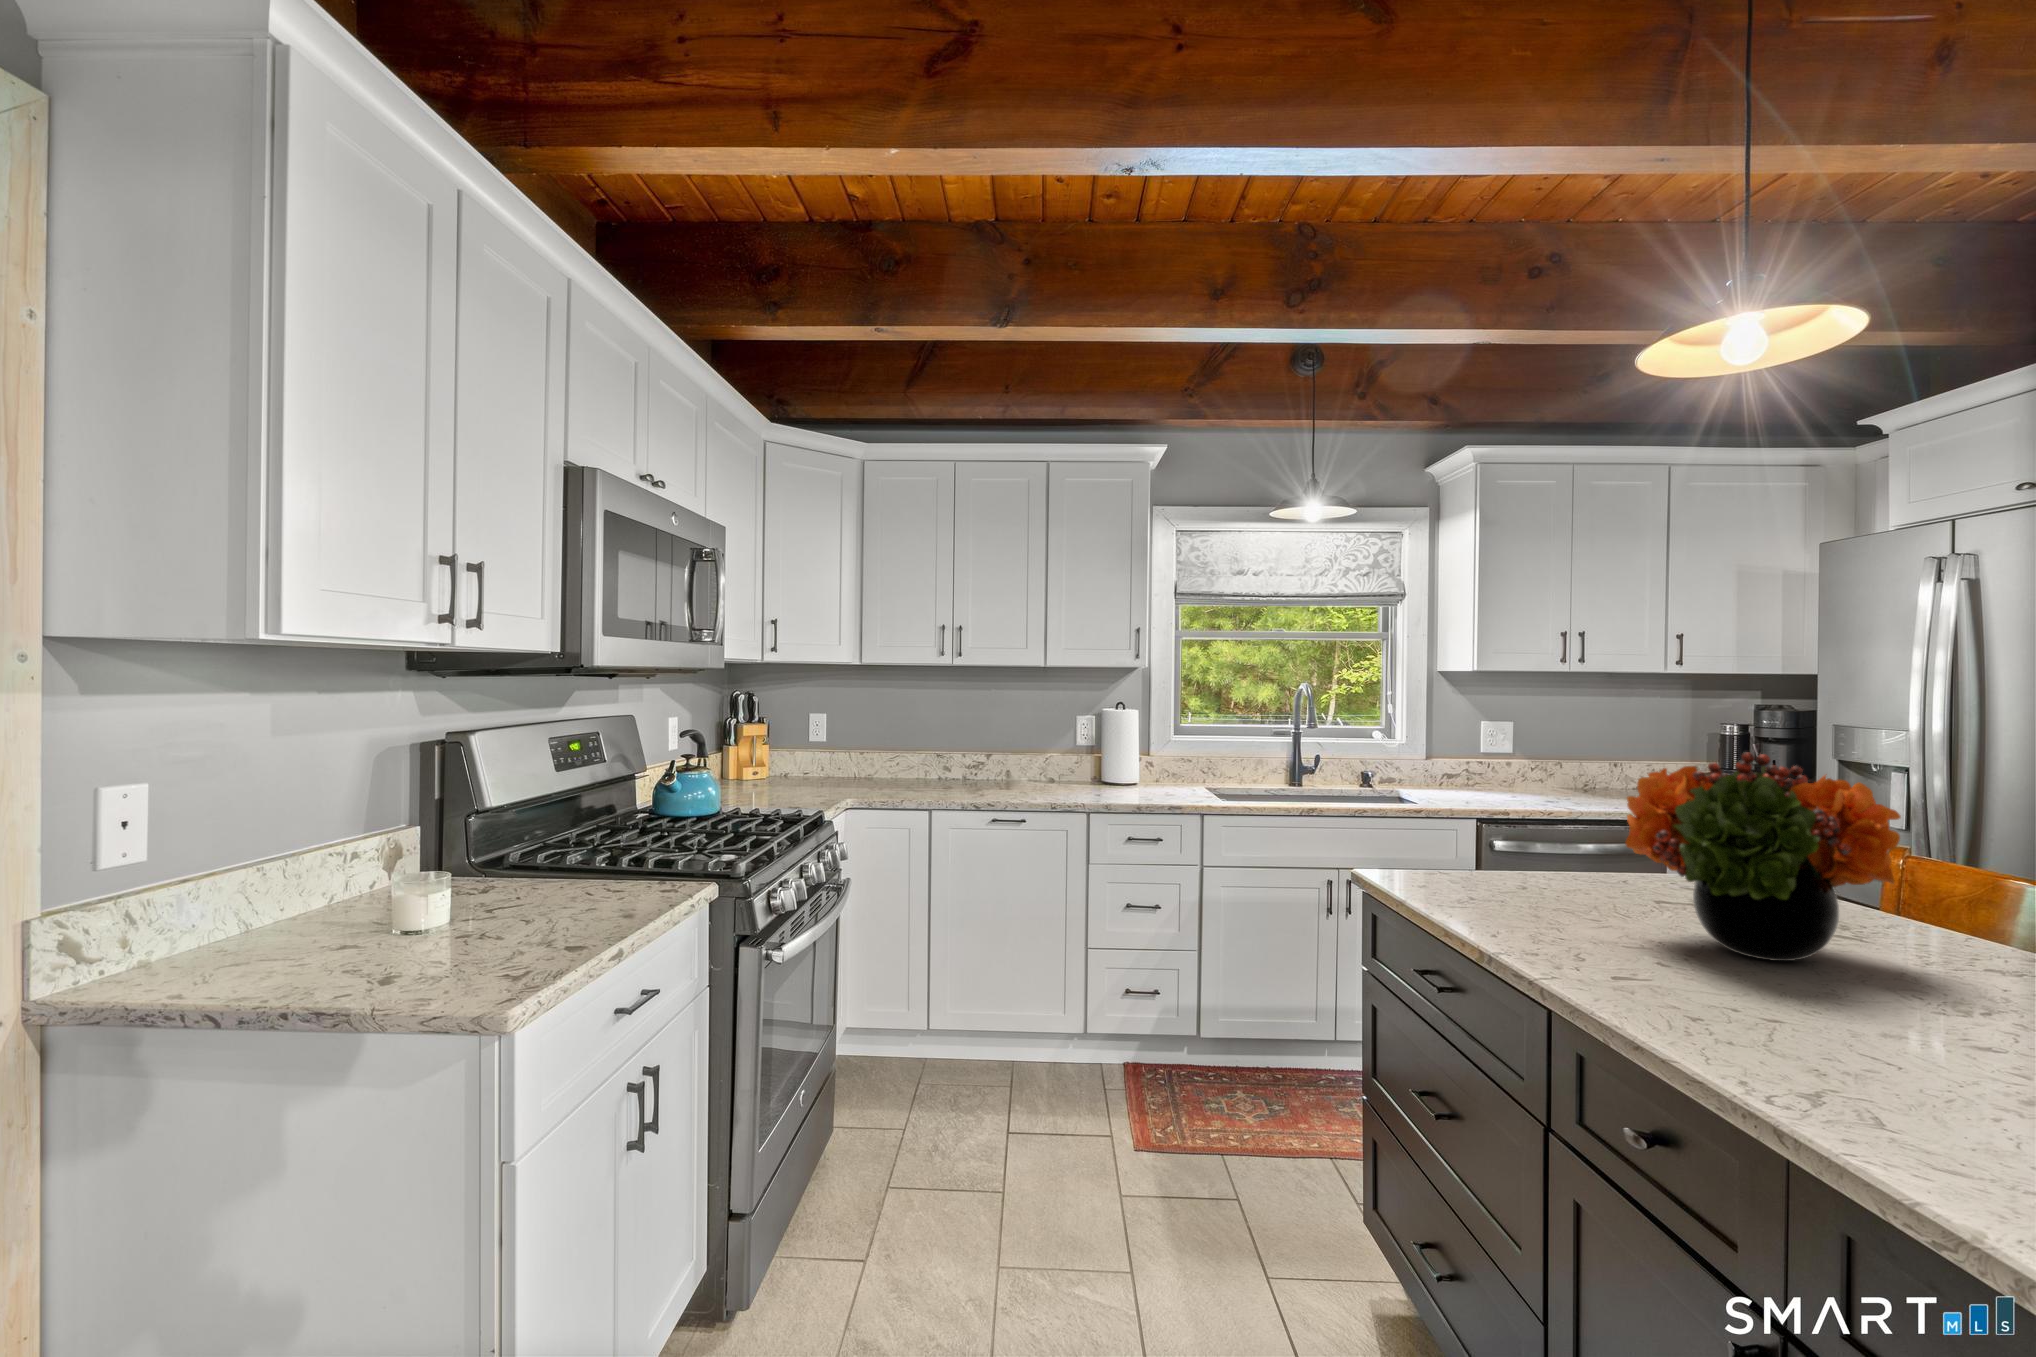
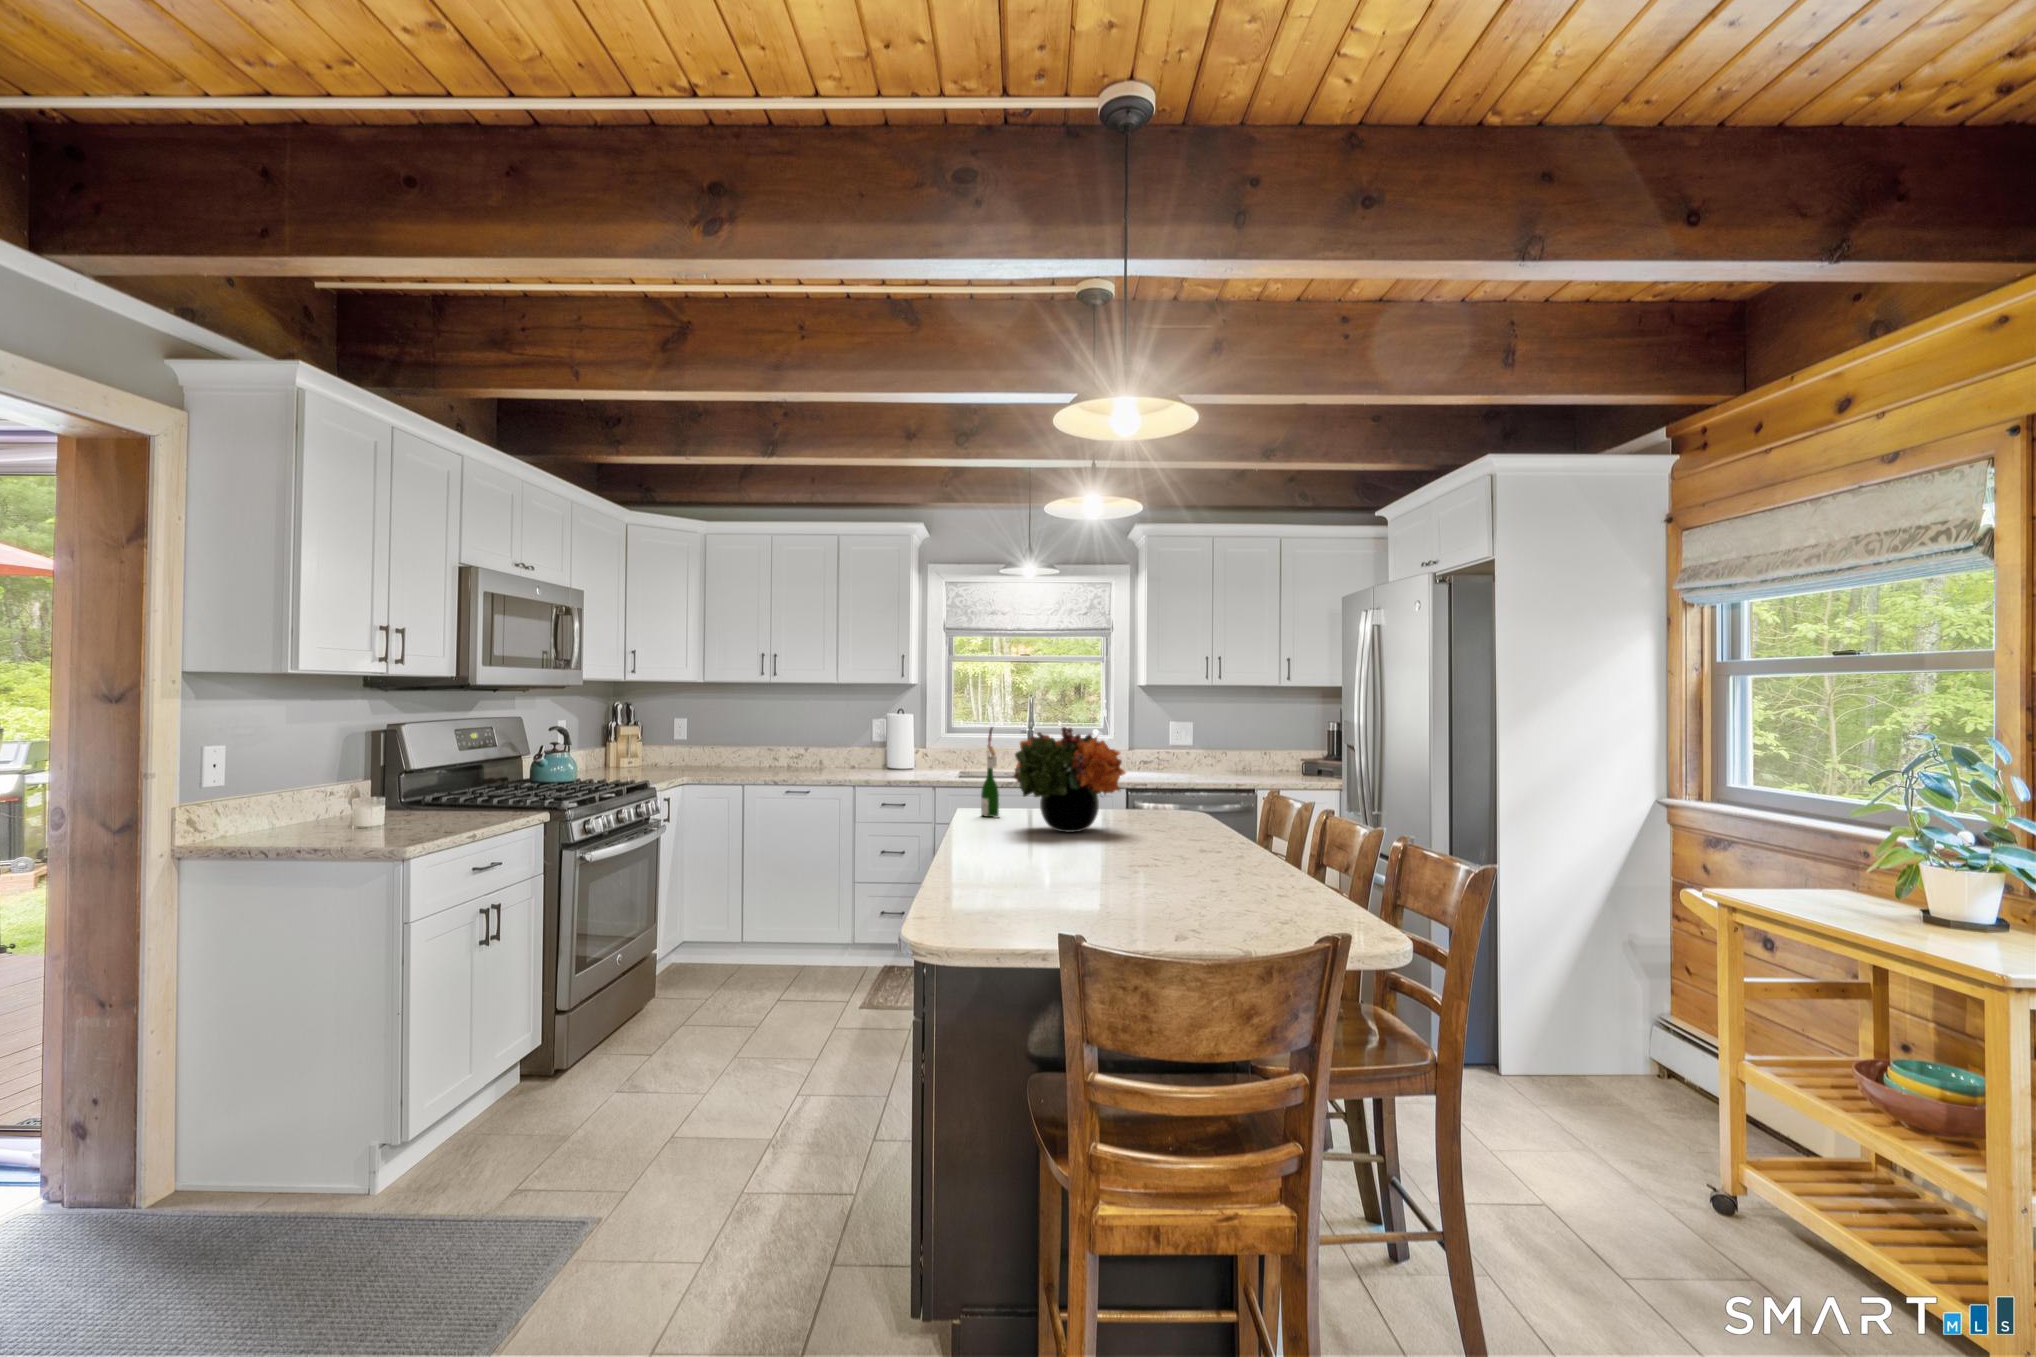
wine bottle: none [1476,744,1523,907] -> present [981,728,999,818]

